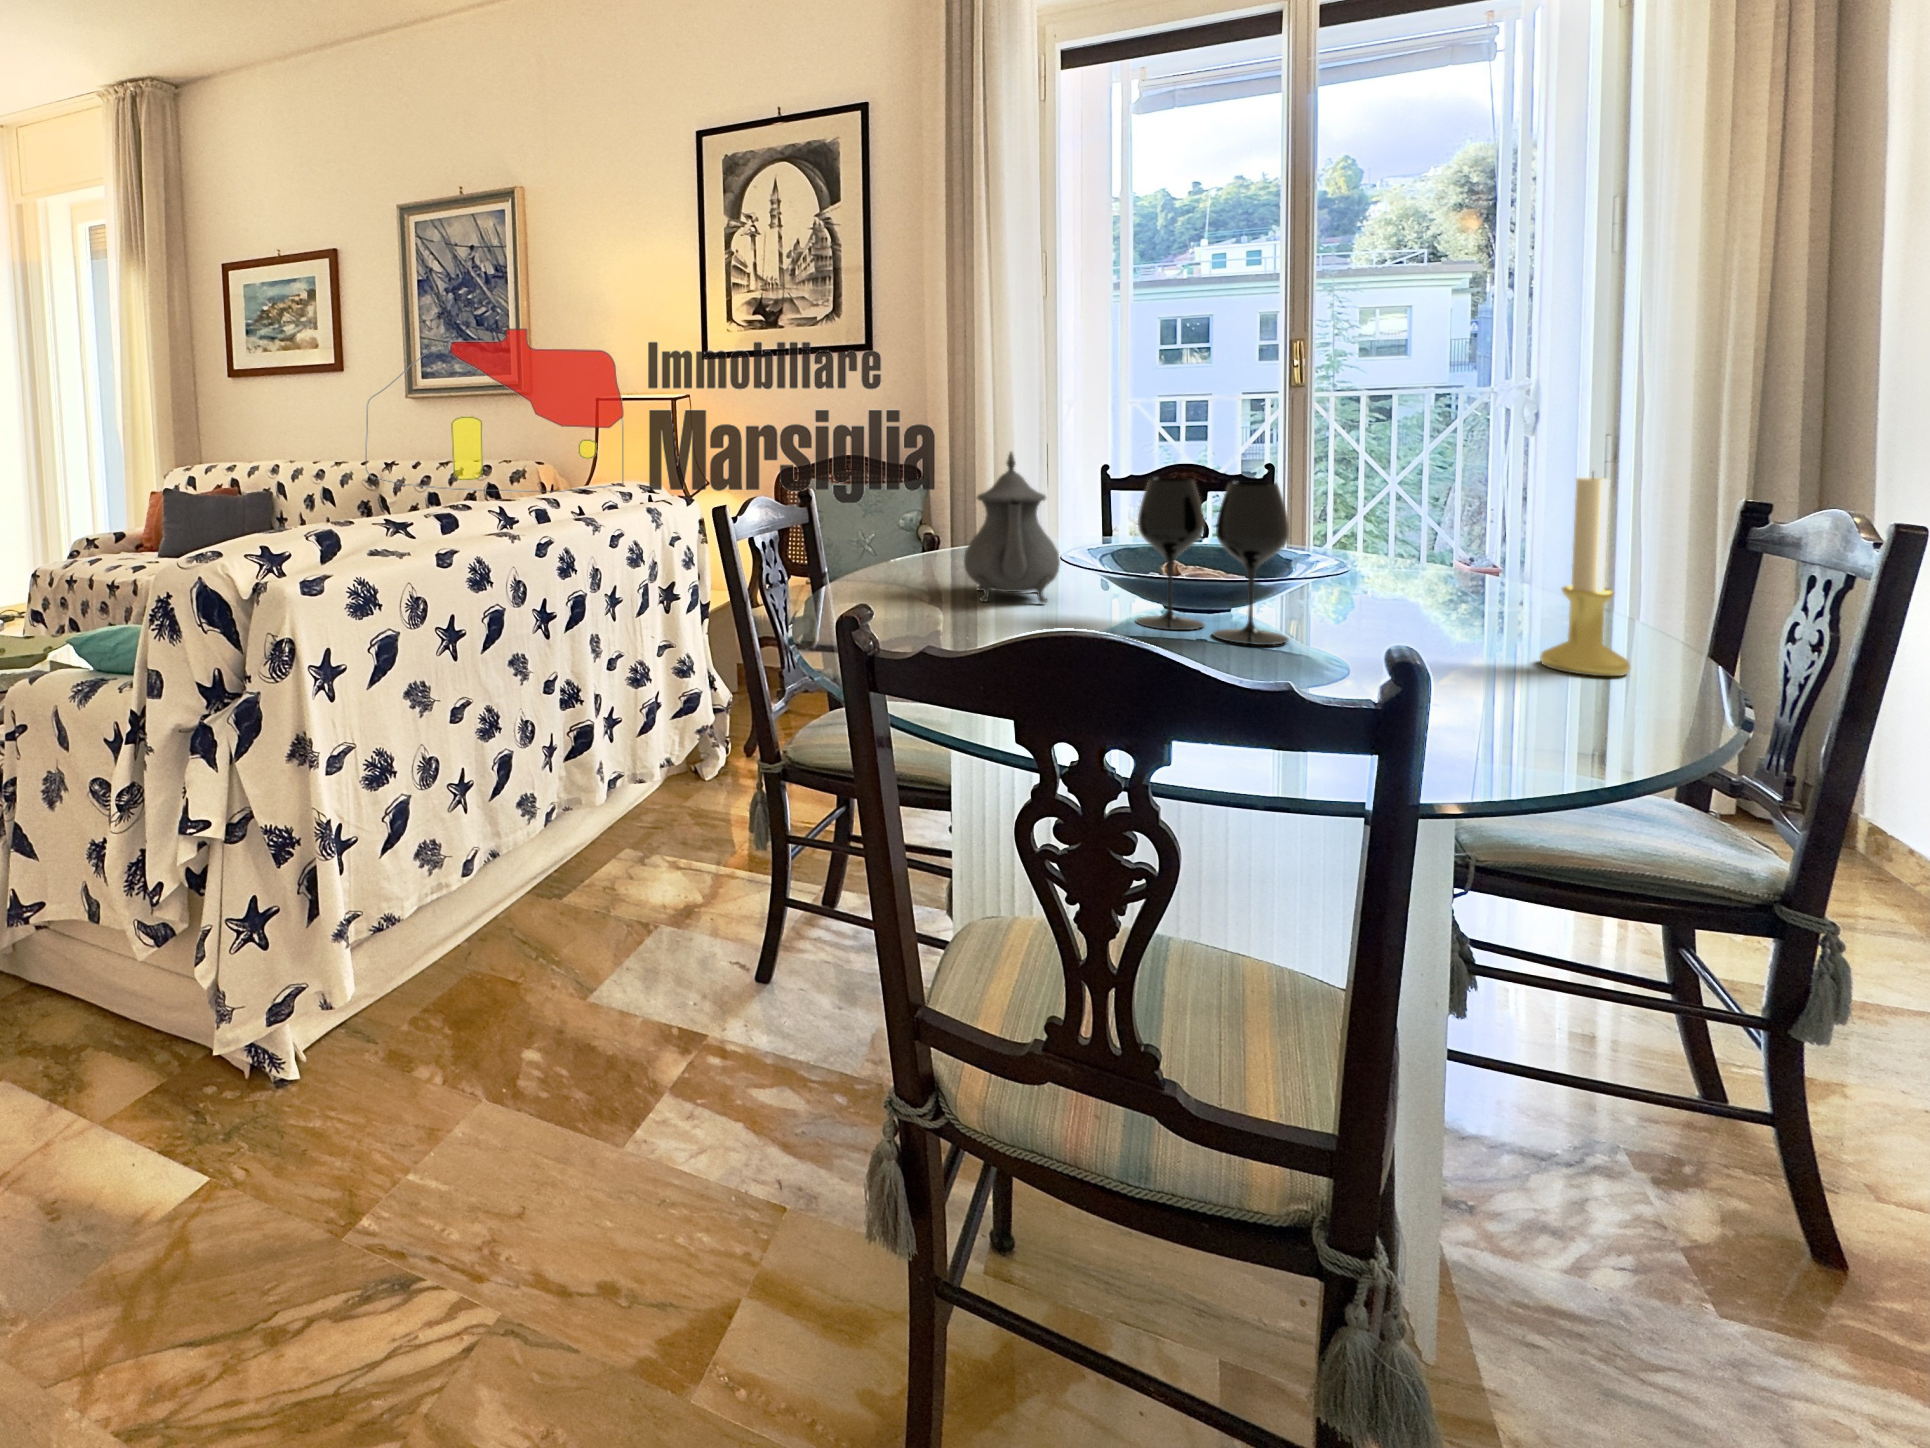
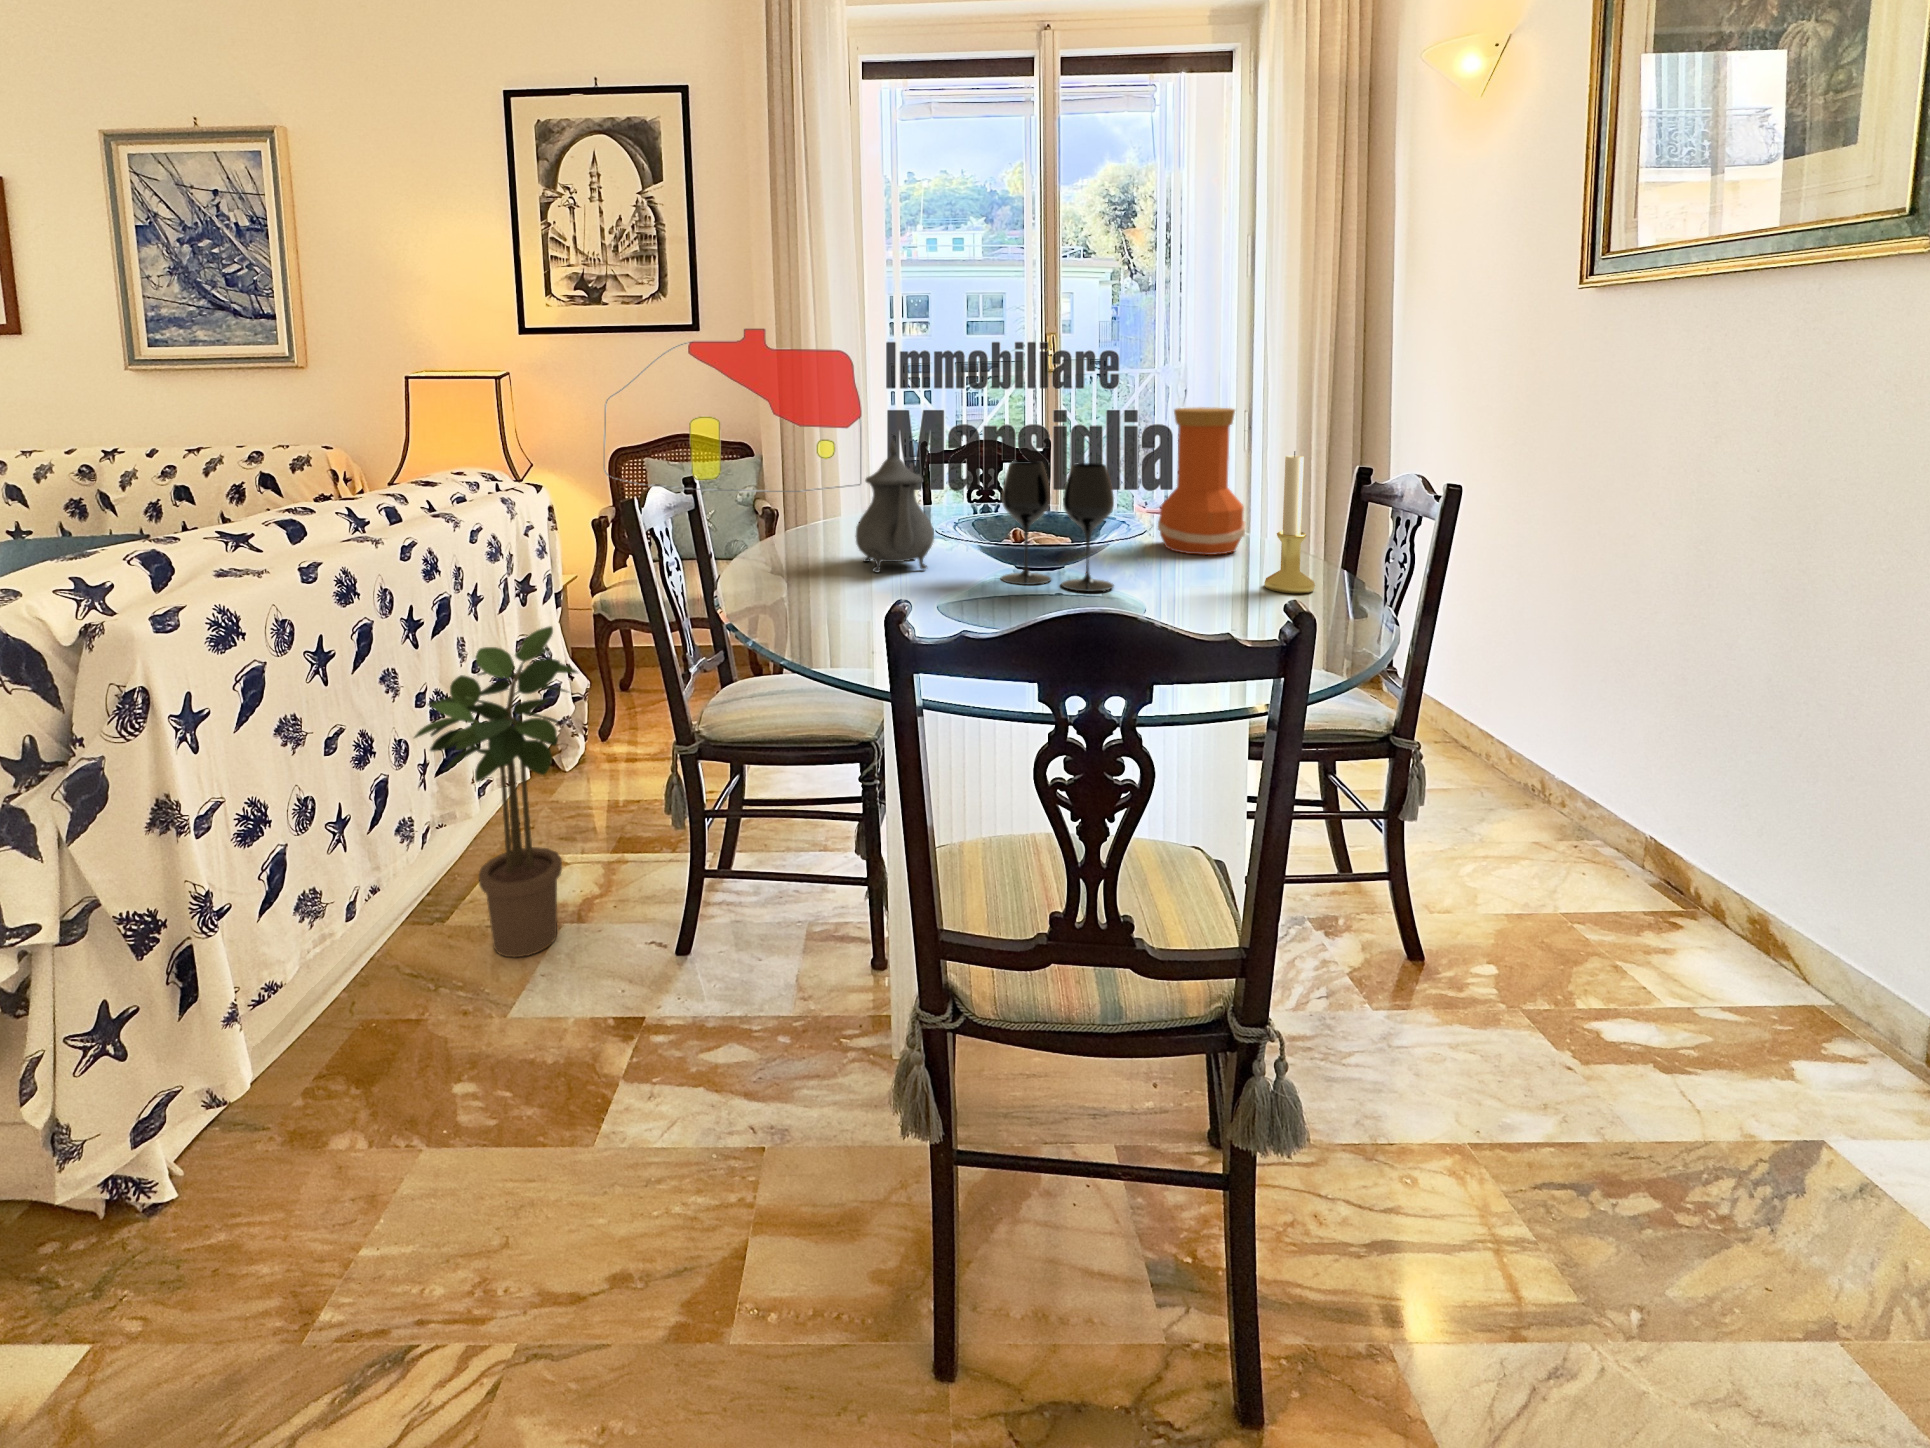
vase: none [1396,417,1544,617] -> present [1158,407,1245,555]
potted plant: none [530,632,686,952] -> present [414,626,577,957]

